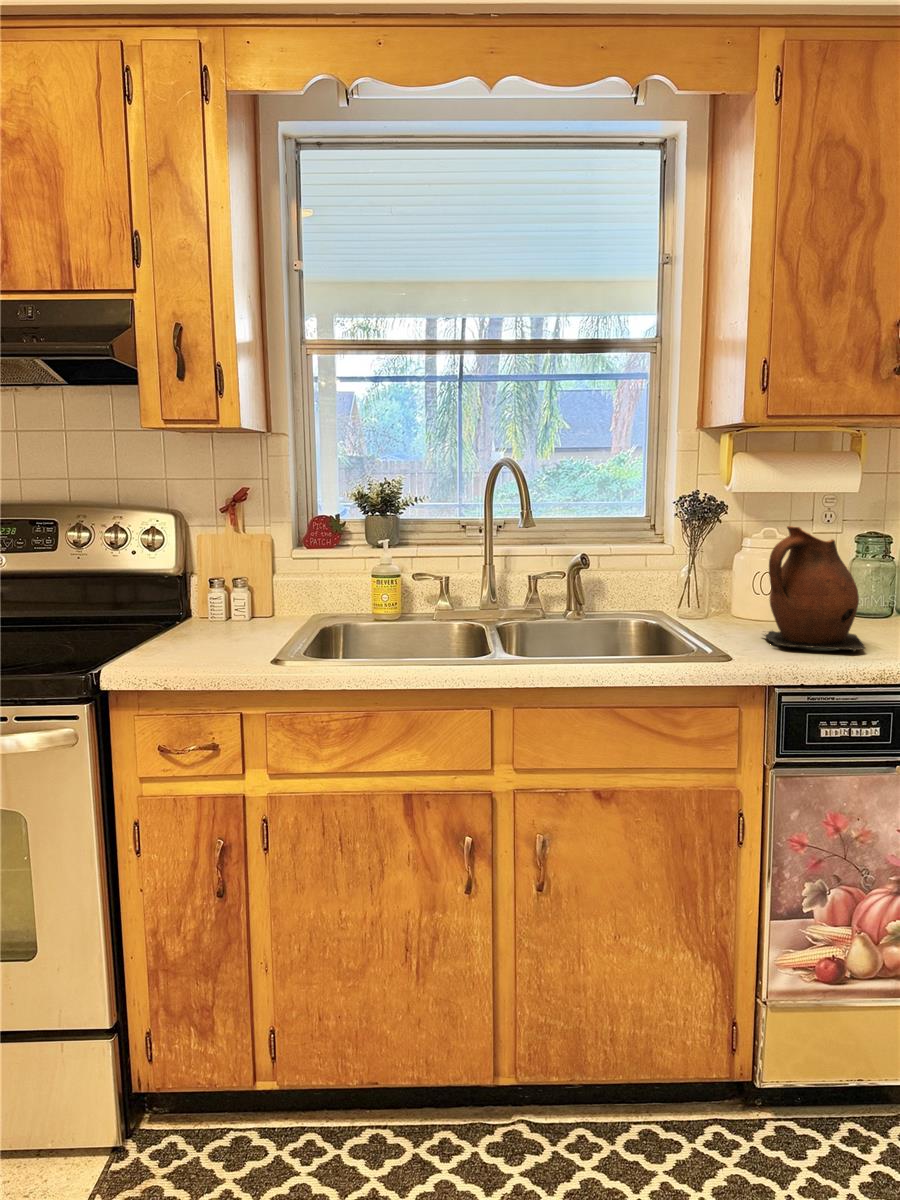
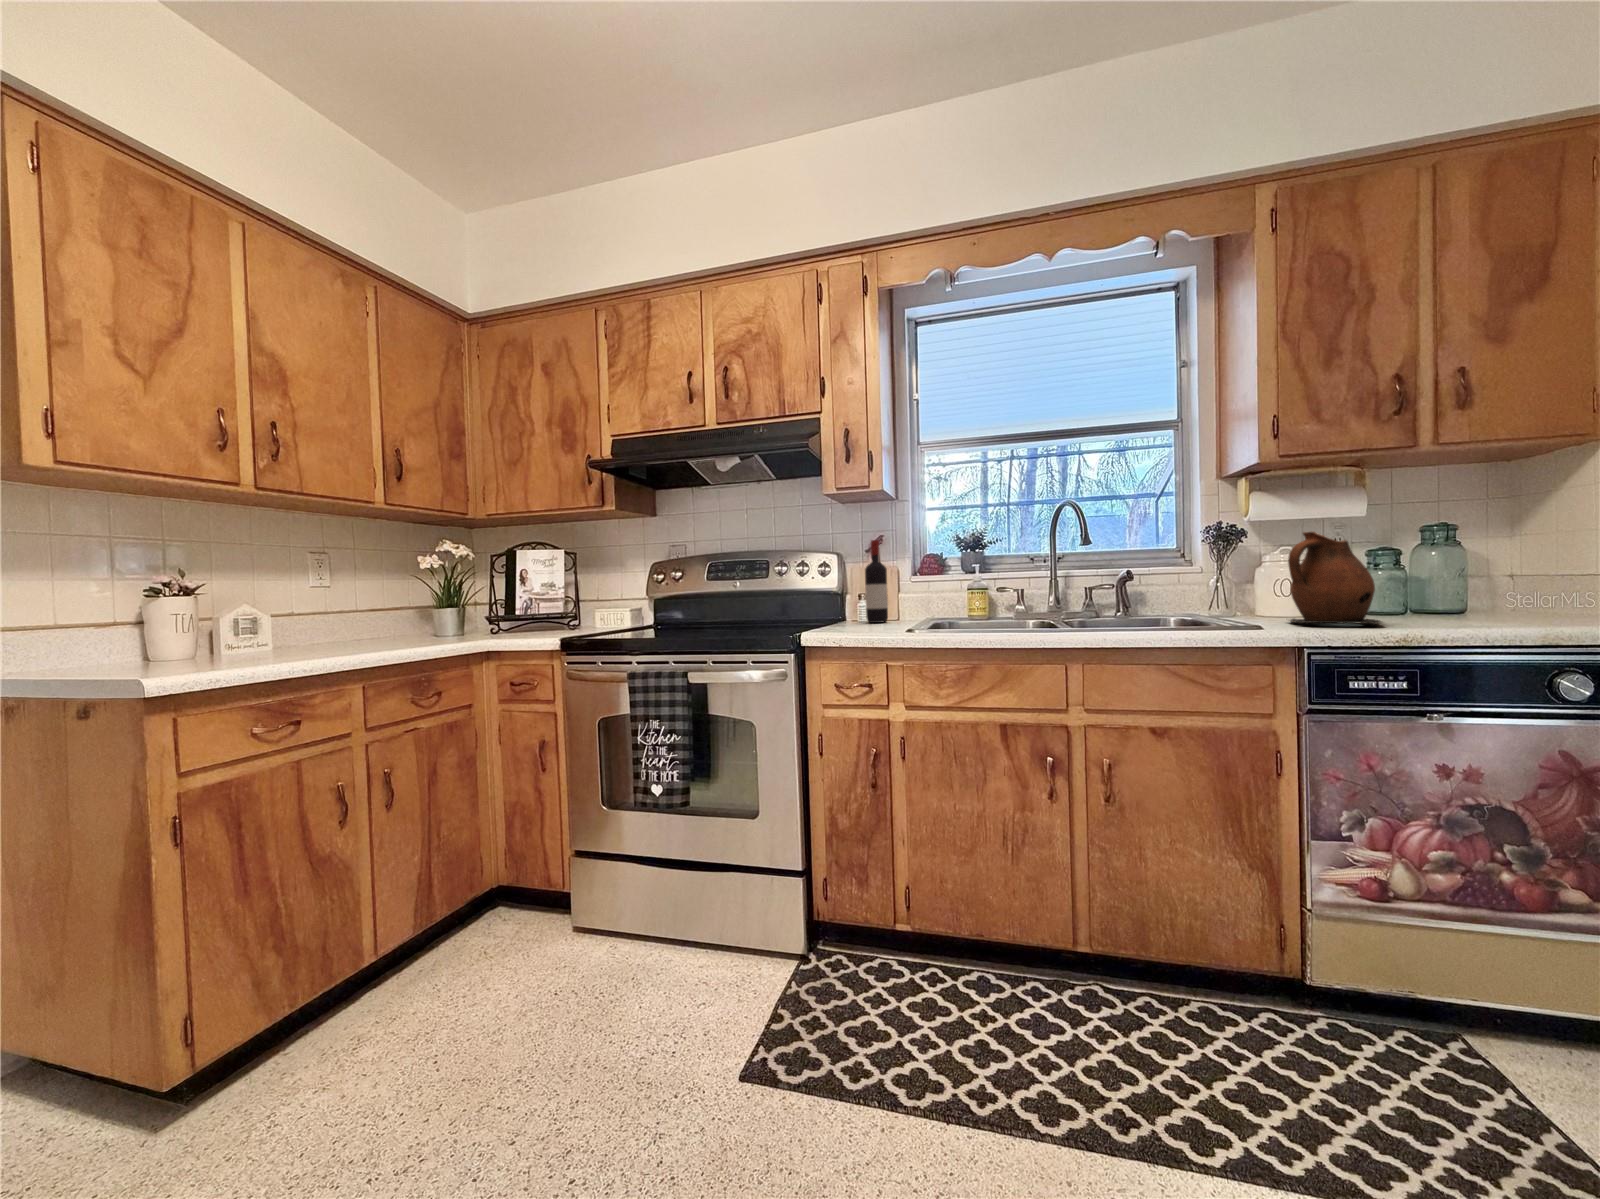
wine bottle: none [215,498,252,626] -> present [865,540,888,623]

